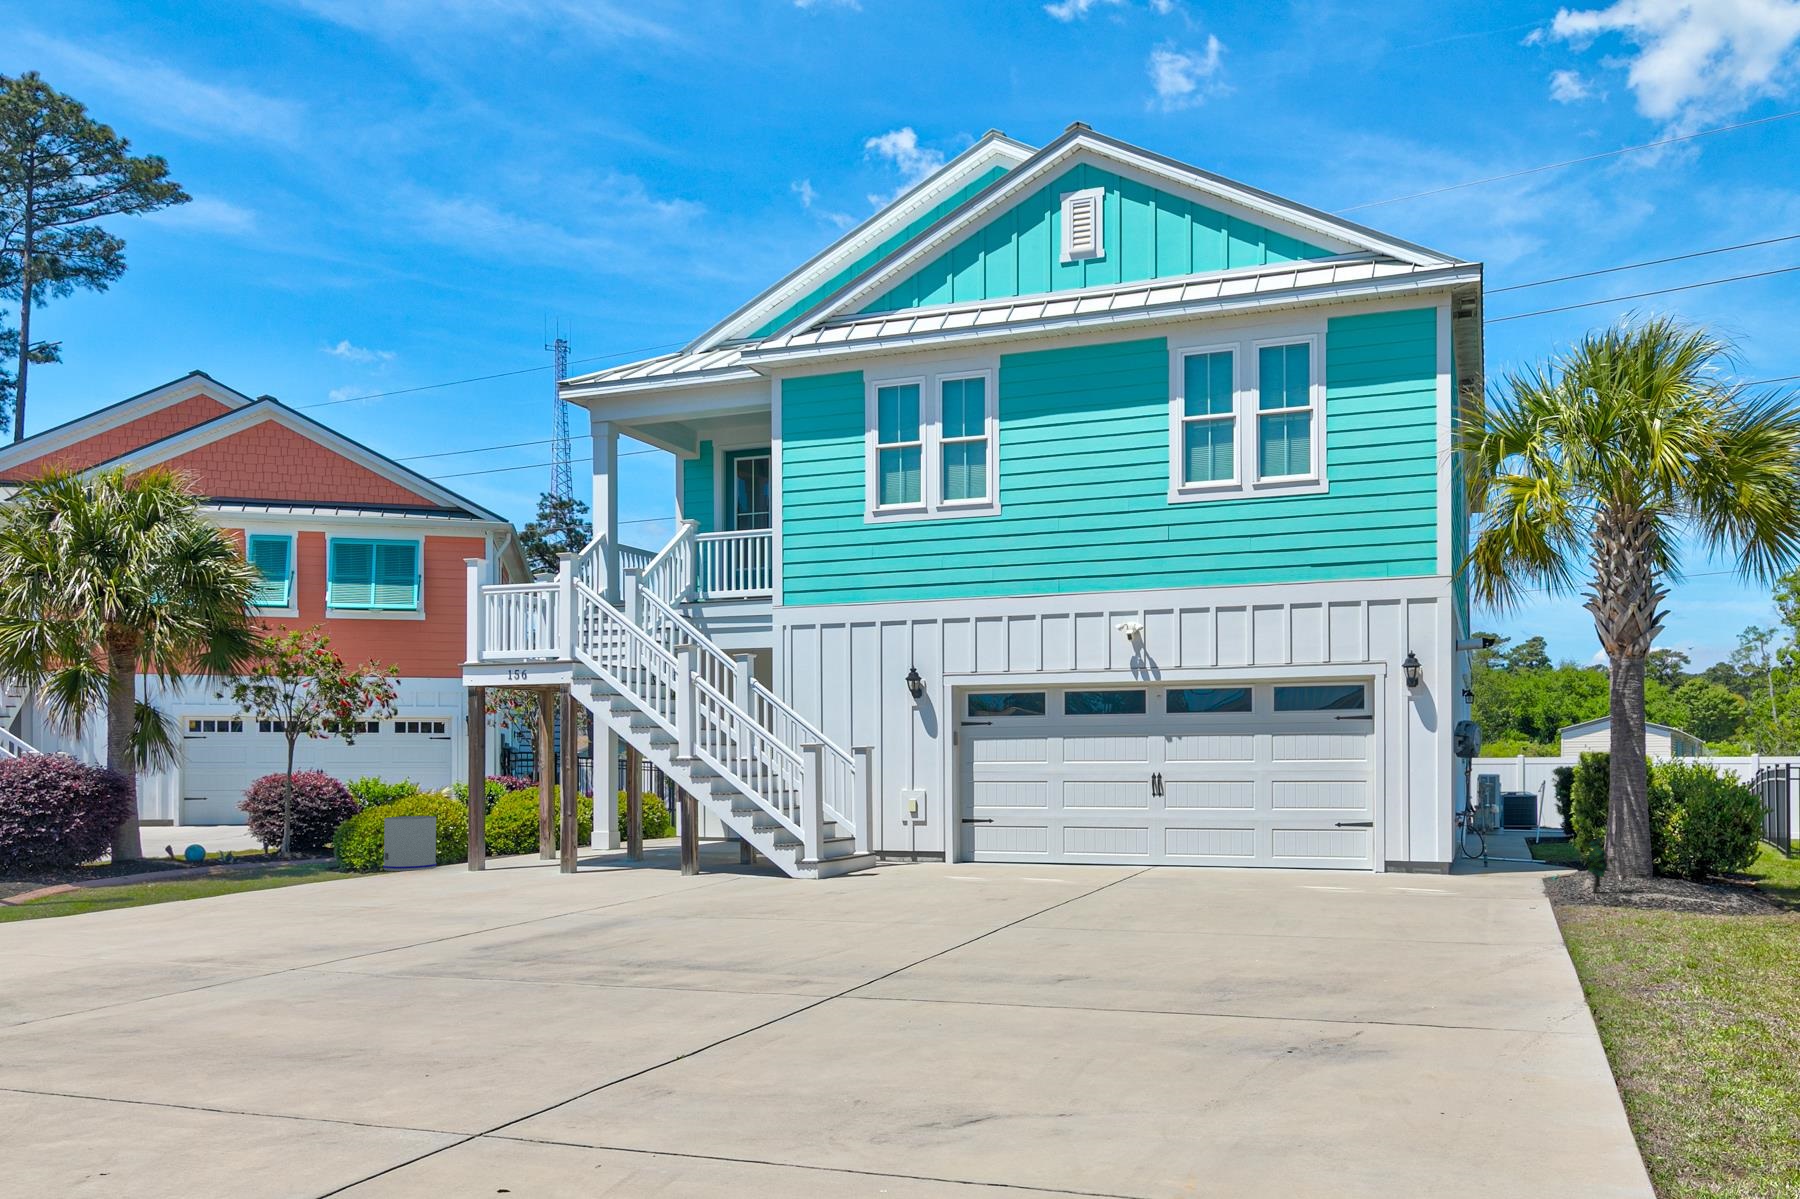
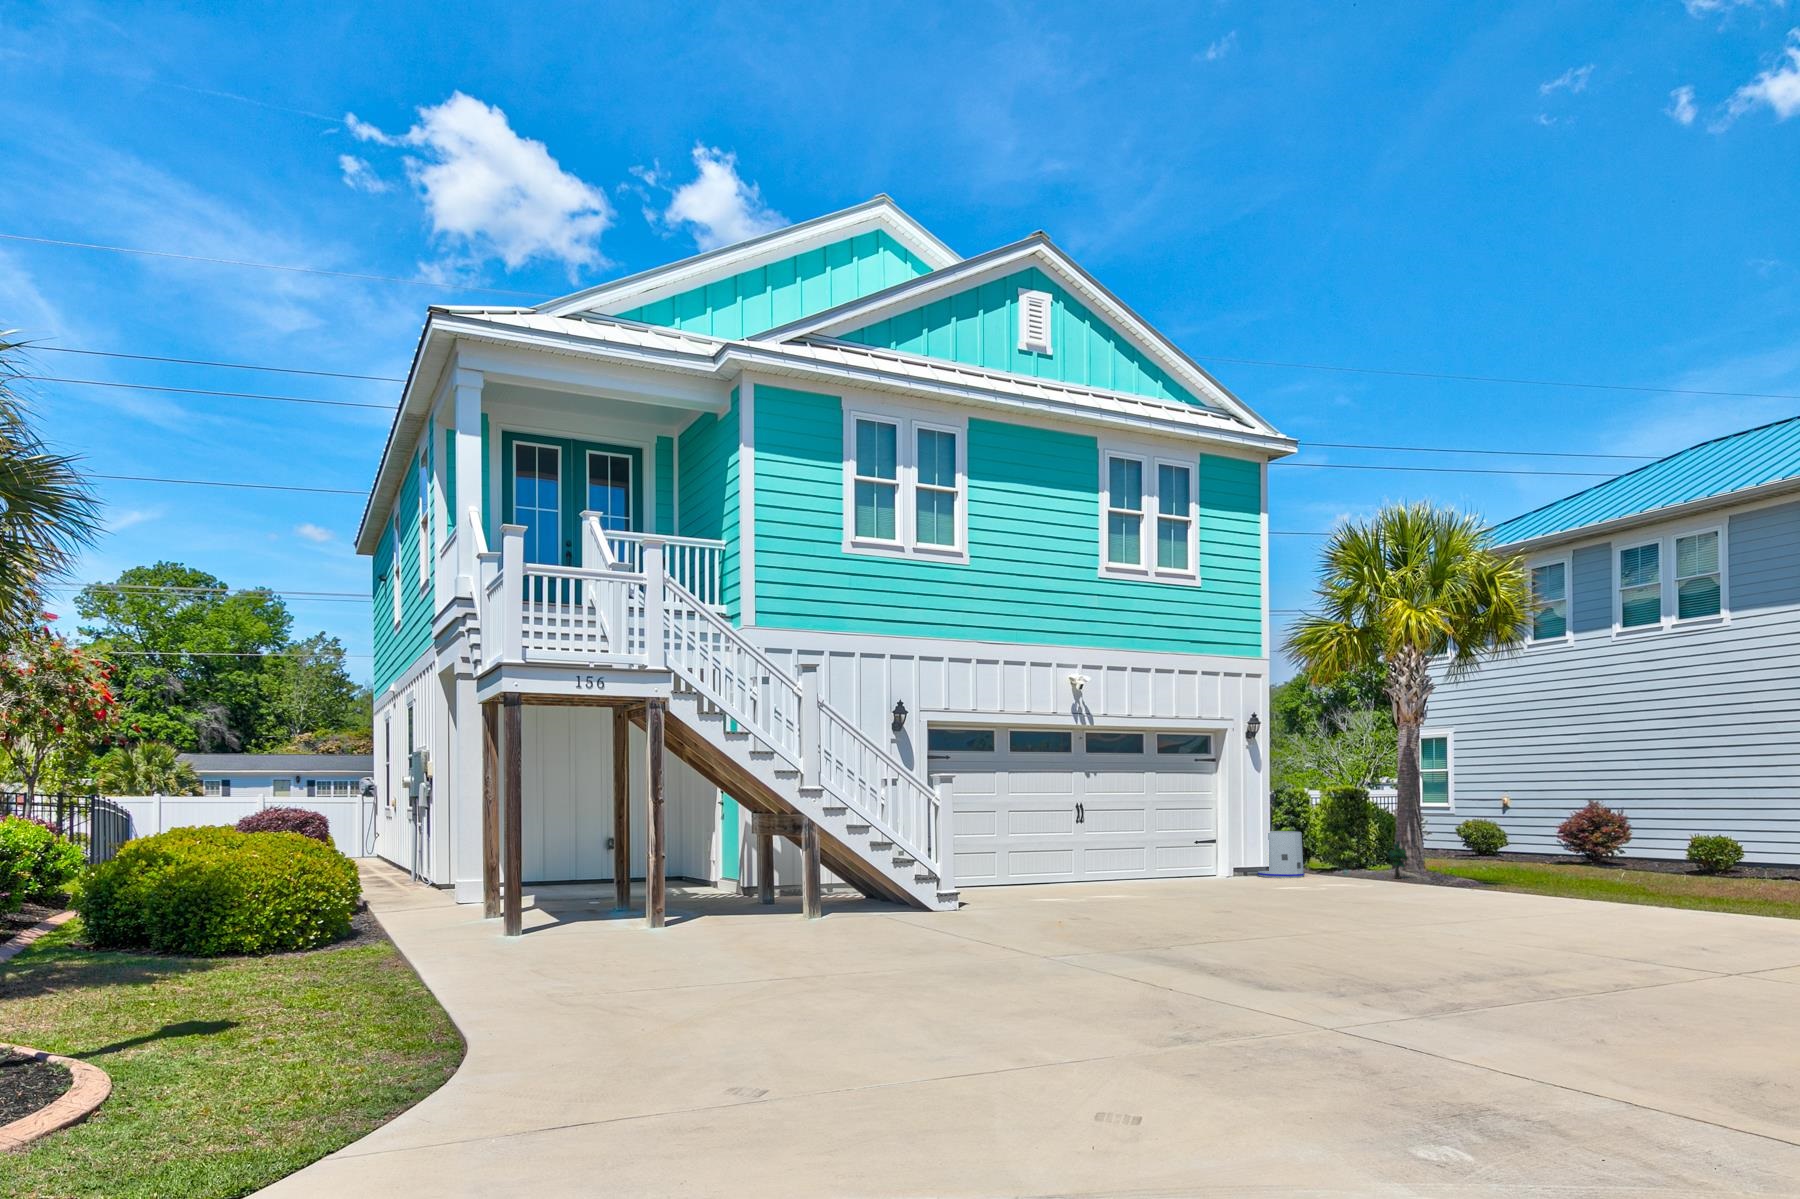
trash can: present [383,816,437,871] -> present [1258,831,1305,878]

